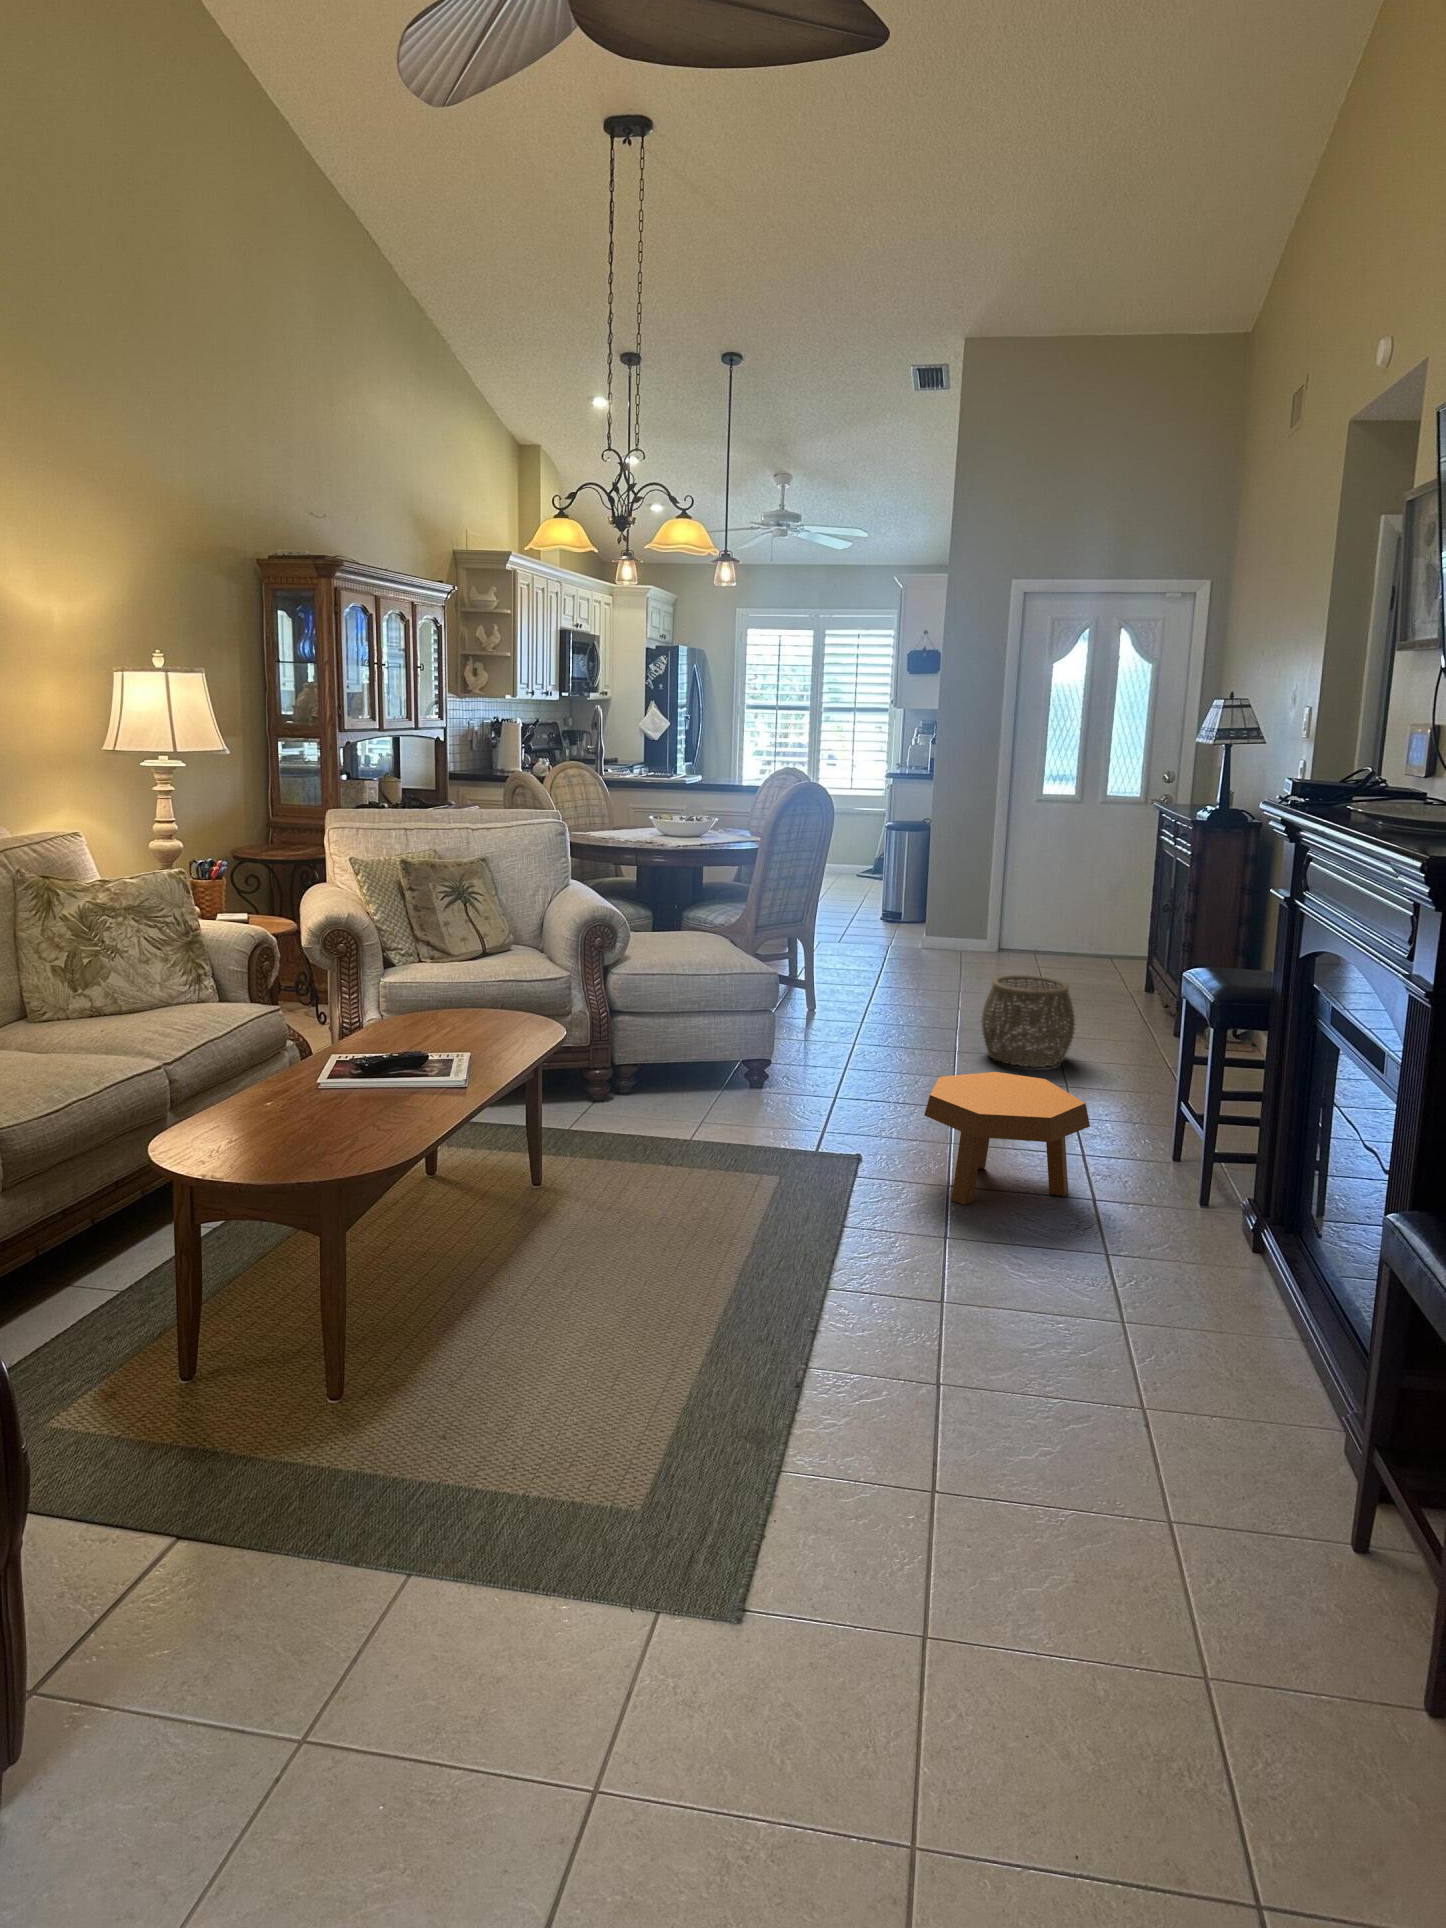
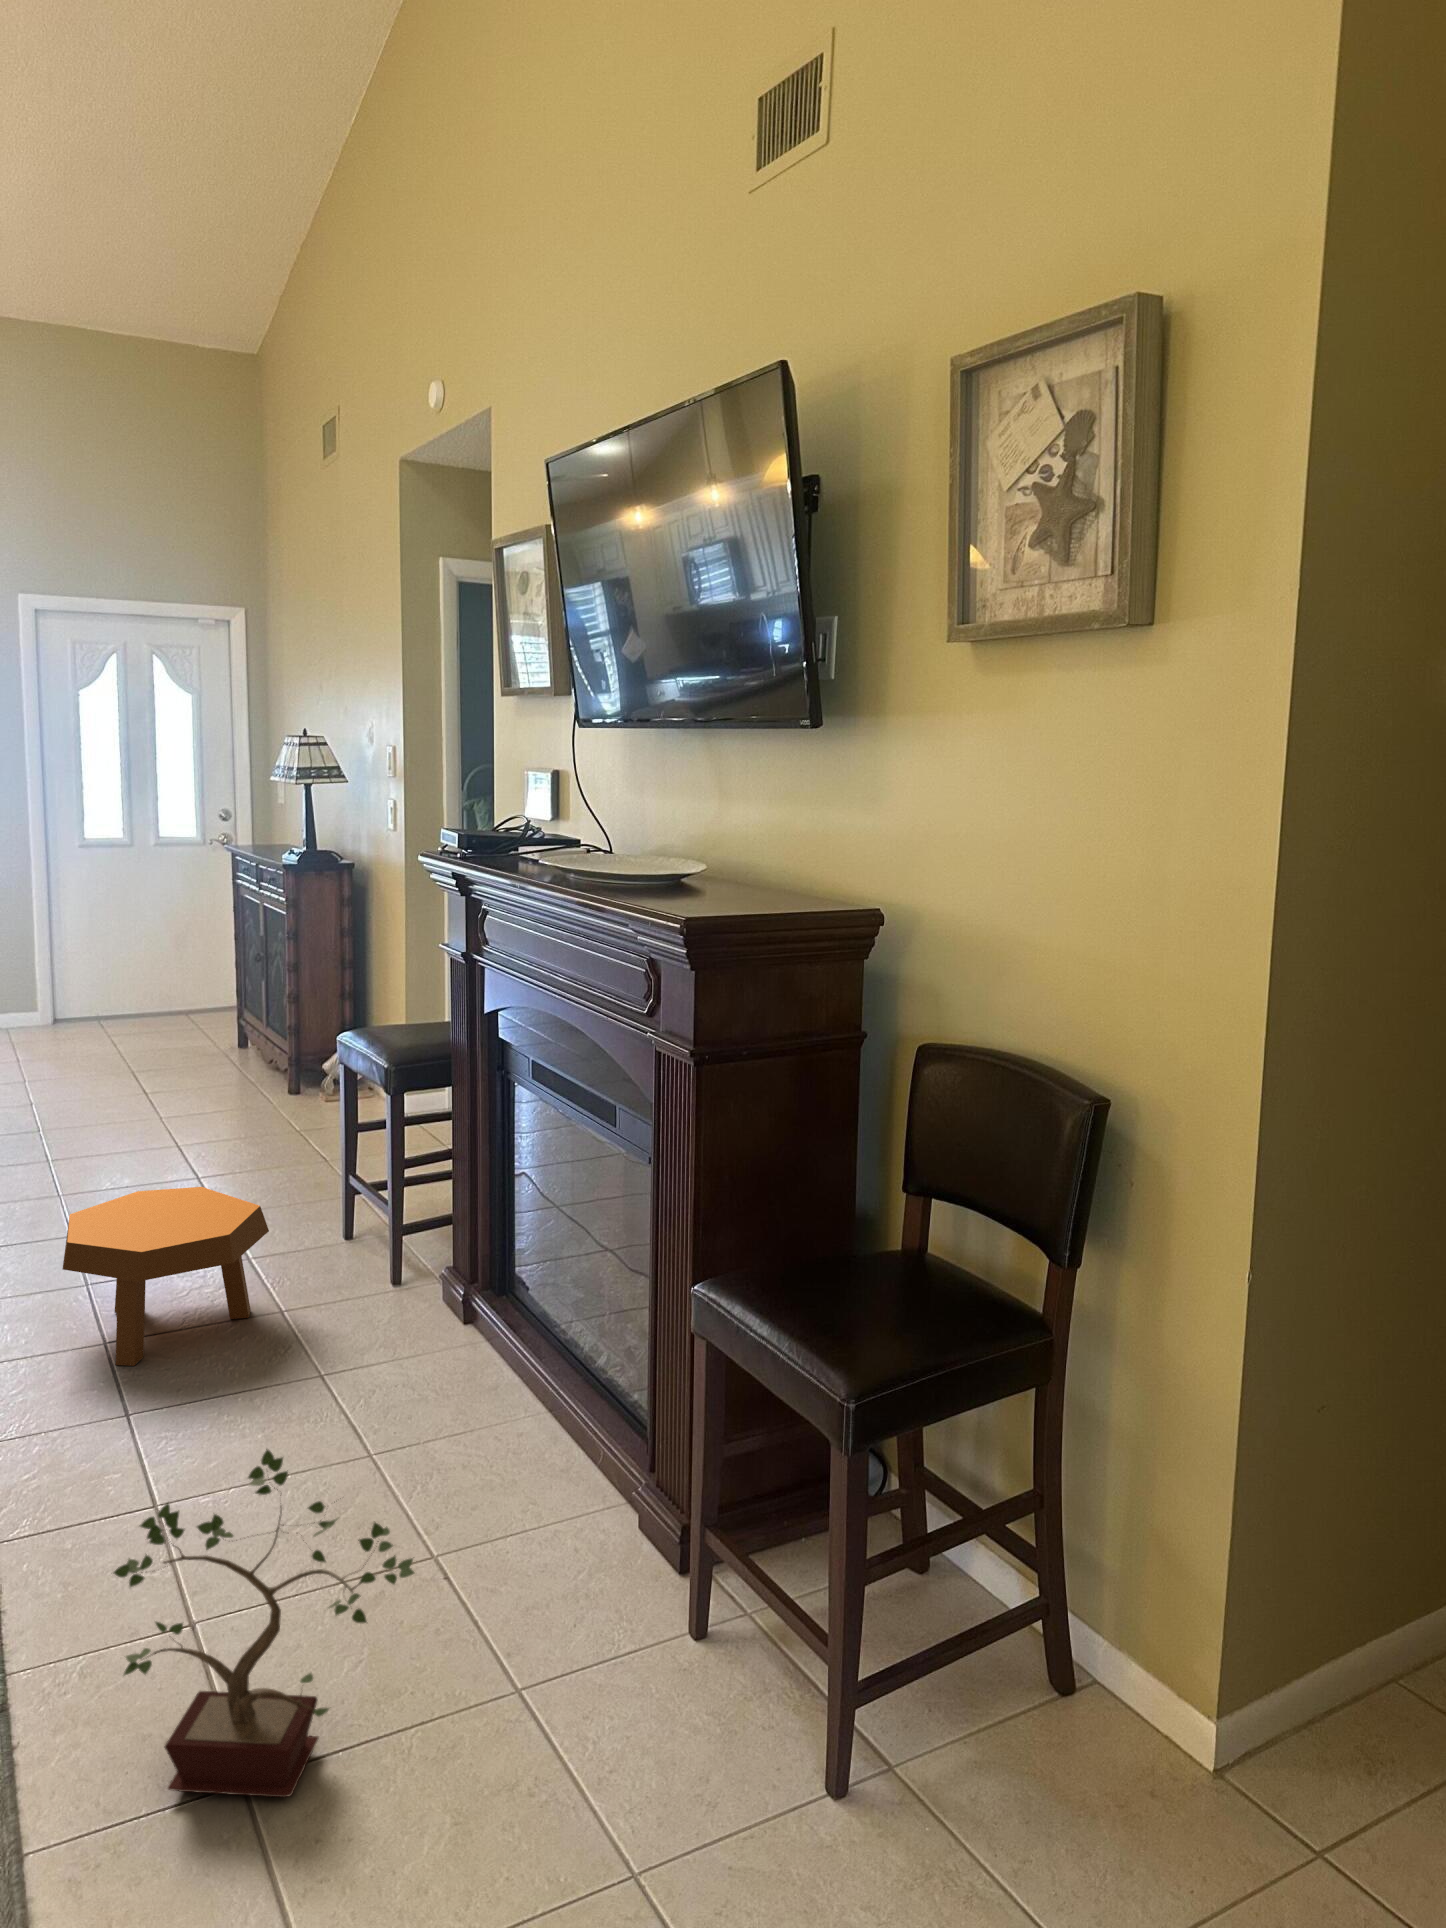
woven basket: present [981,975,1075,1067] -> none [77,1059,196,1169]
potted plant: none [860,1244,1070,1521] -> present [113,1449,414,1797]

